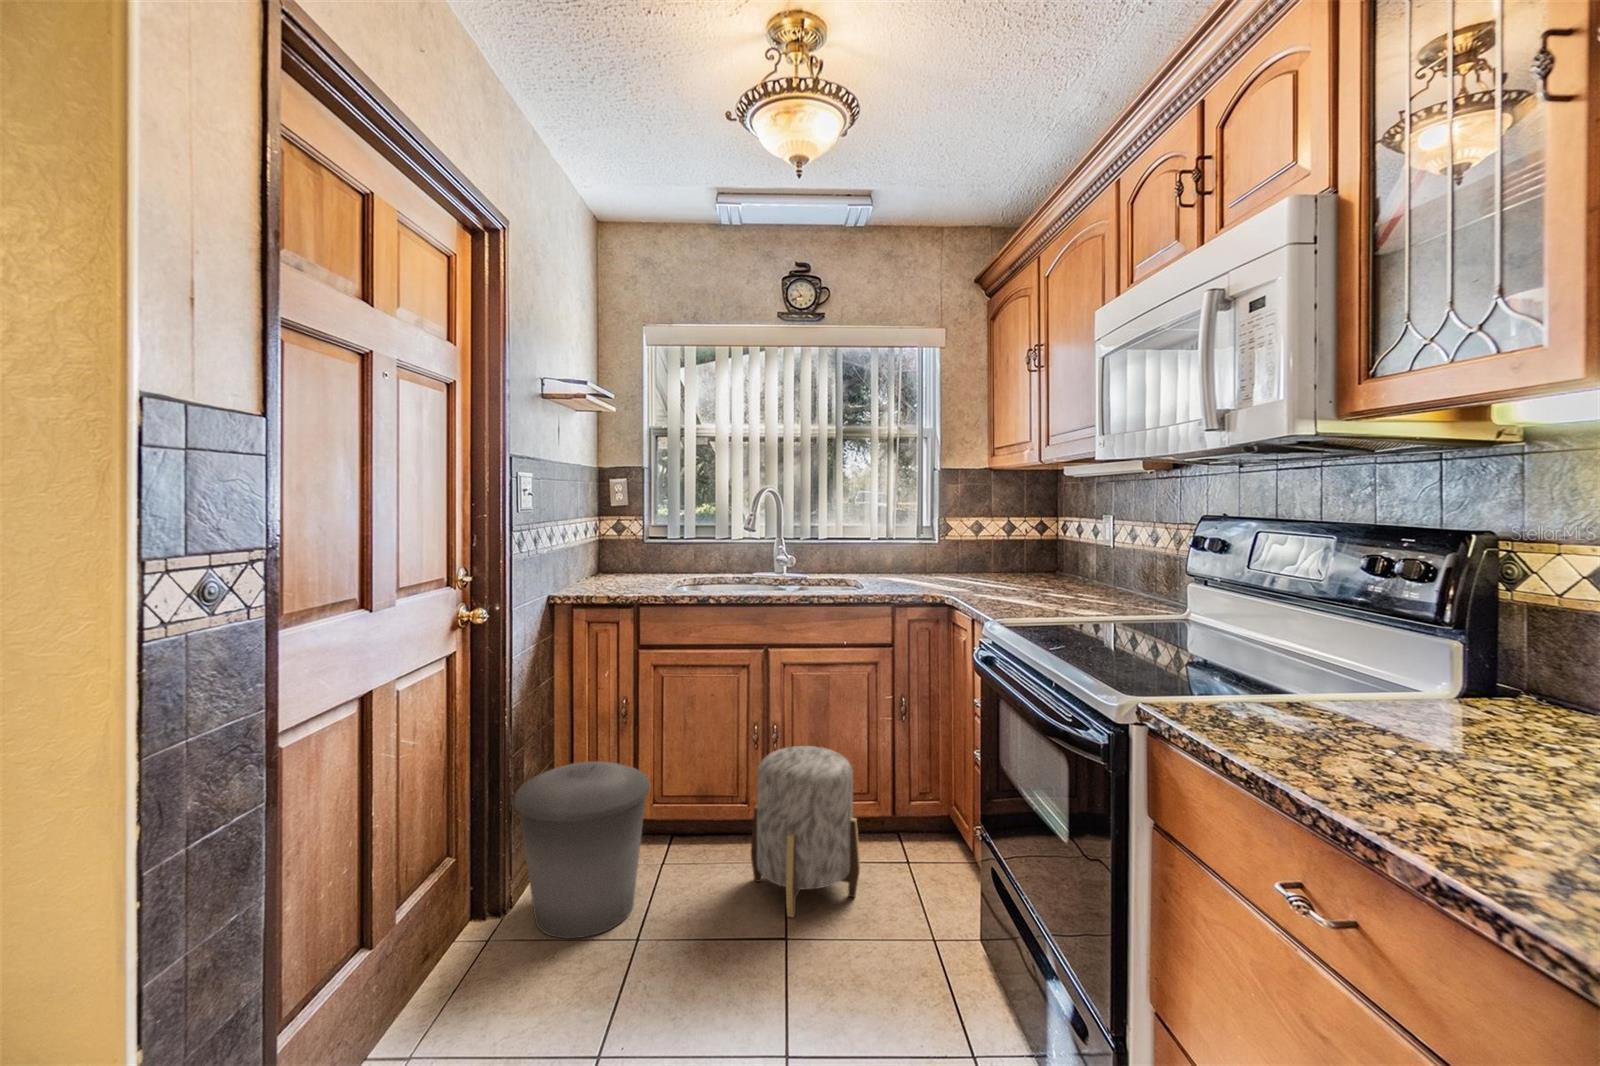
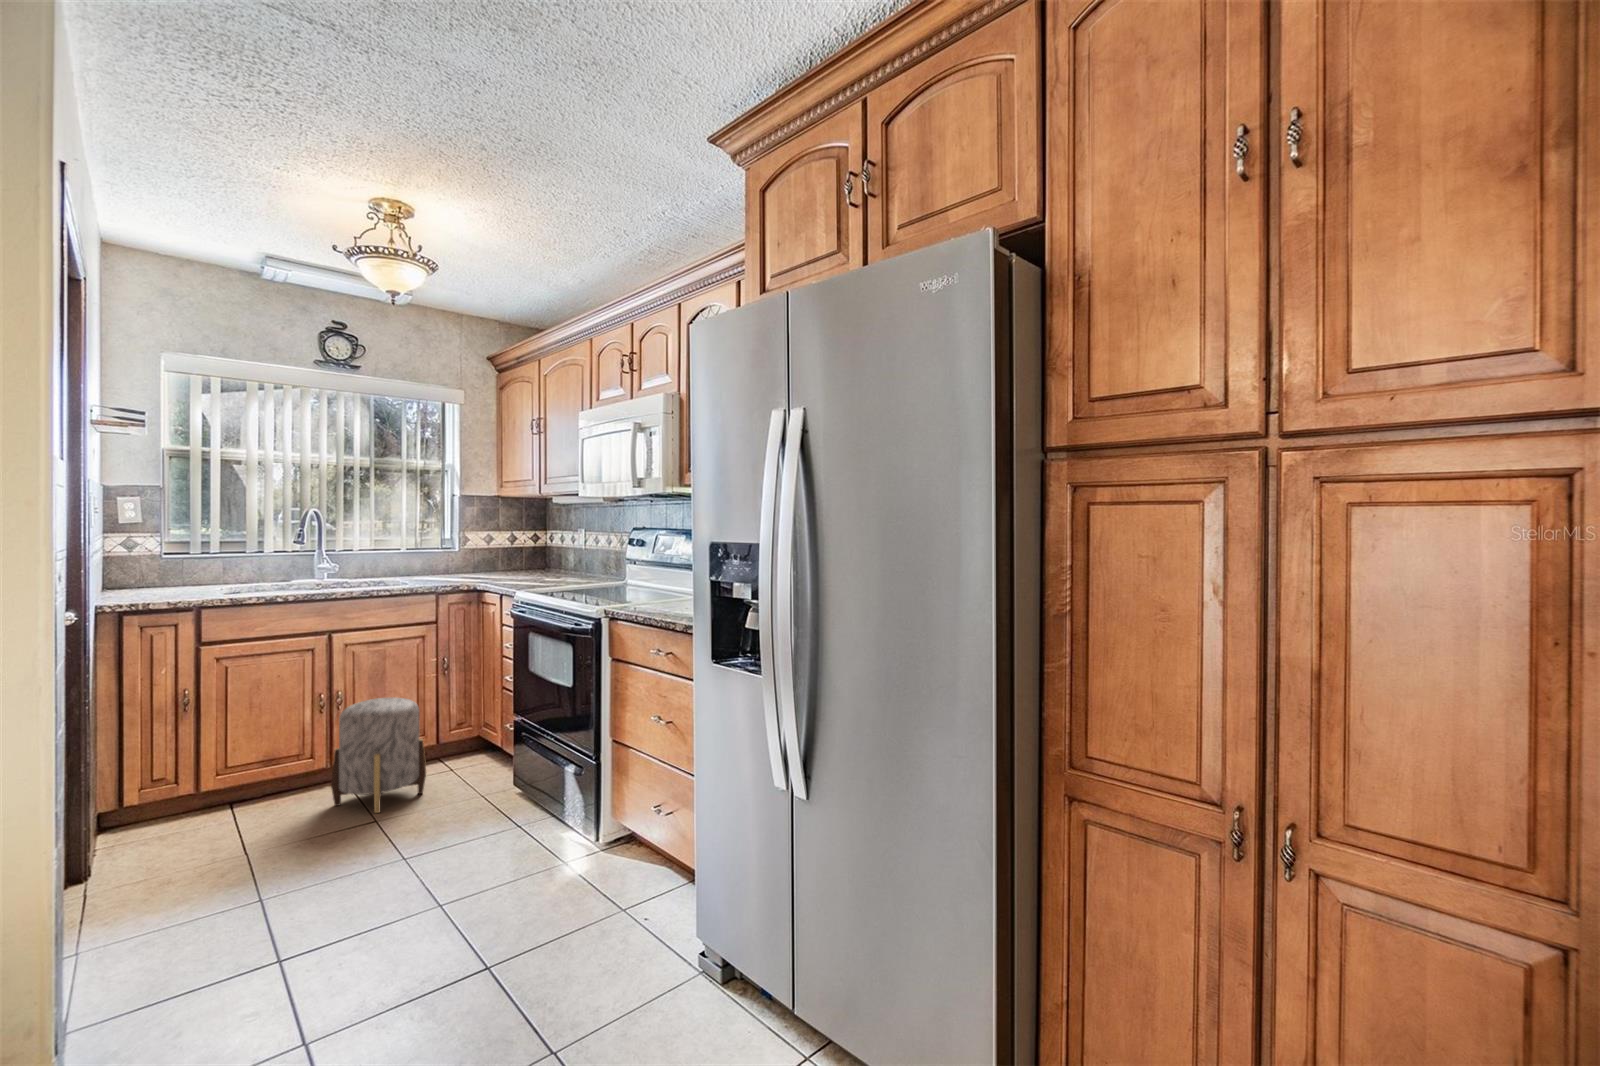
trash can: present [514,762,650,938] -> none [104,734,248,876]

